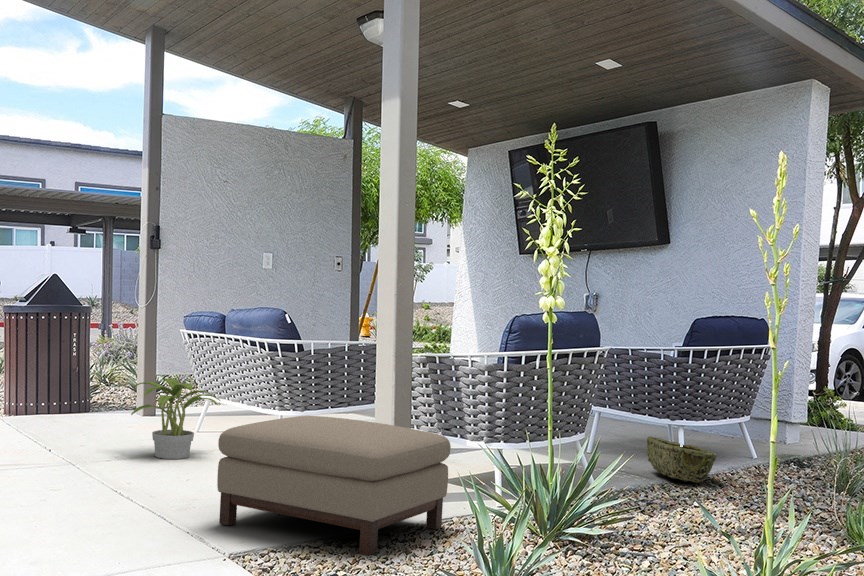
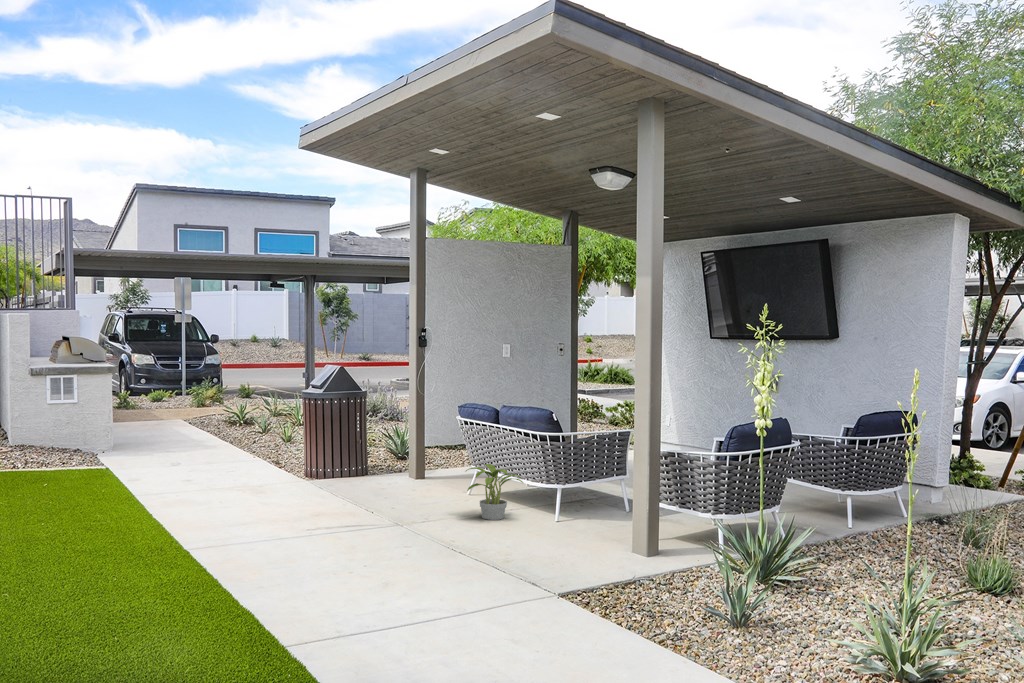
ottoman: present [217,416,451,556] -> none [545,498,693,593]
woven basket: present [647,437,717,483] -> none [824,503,876,538]

